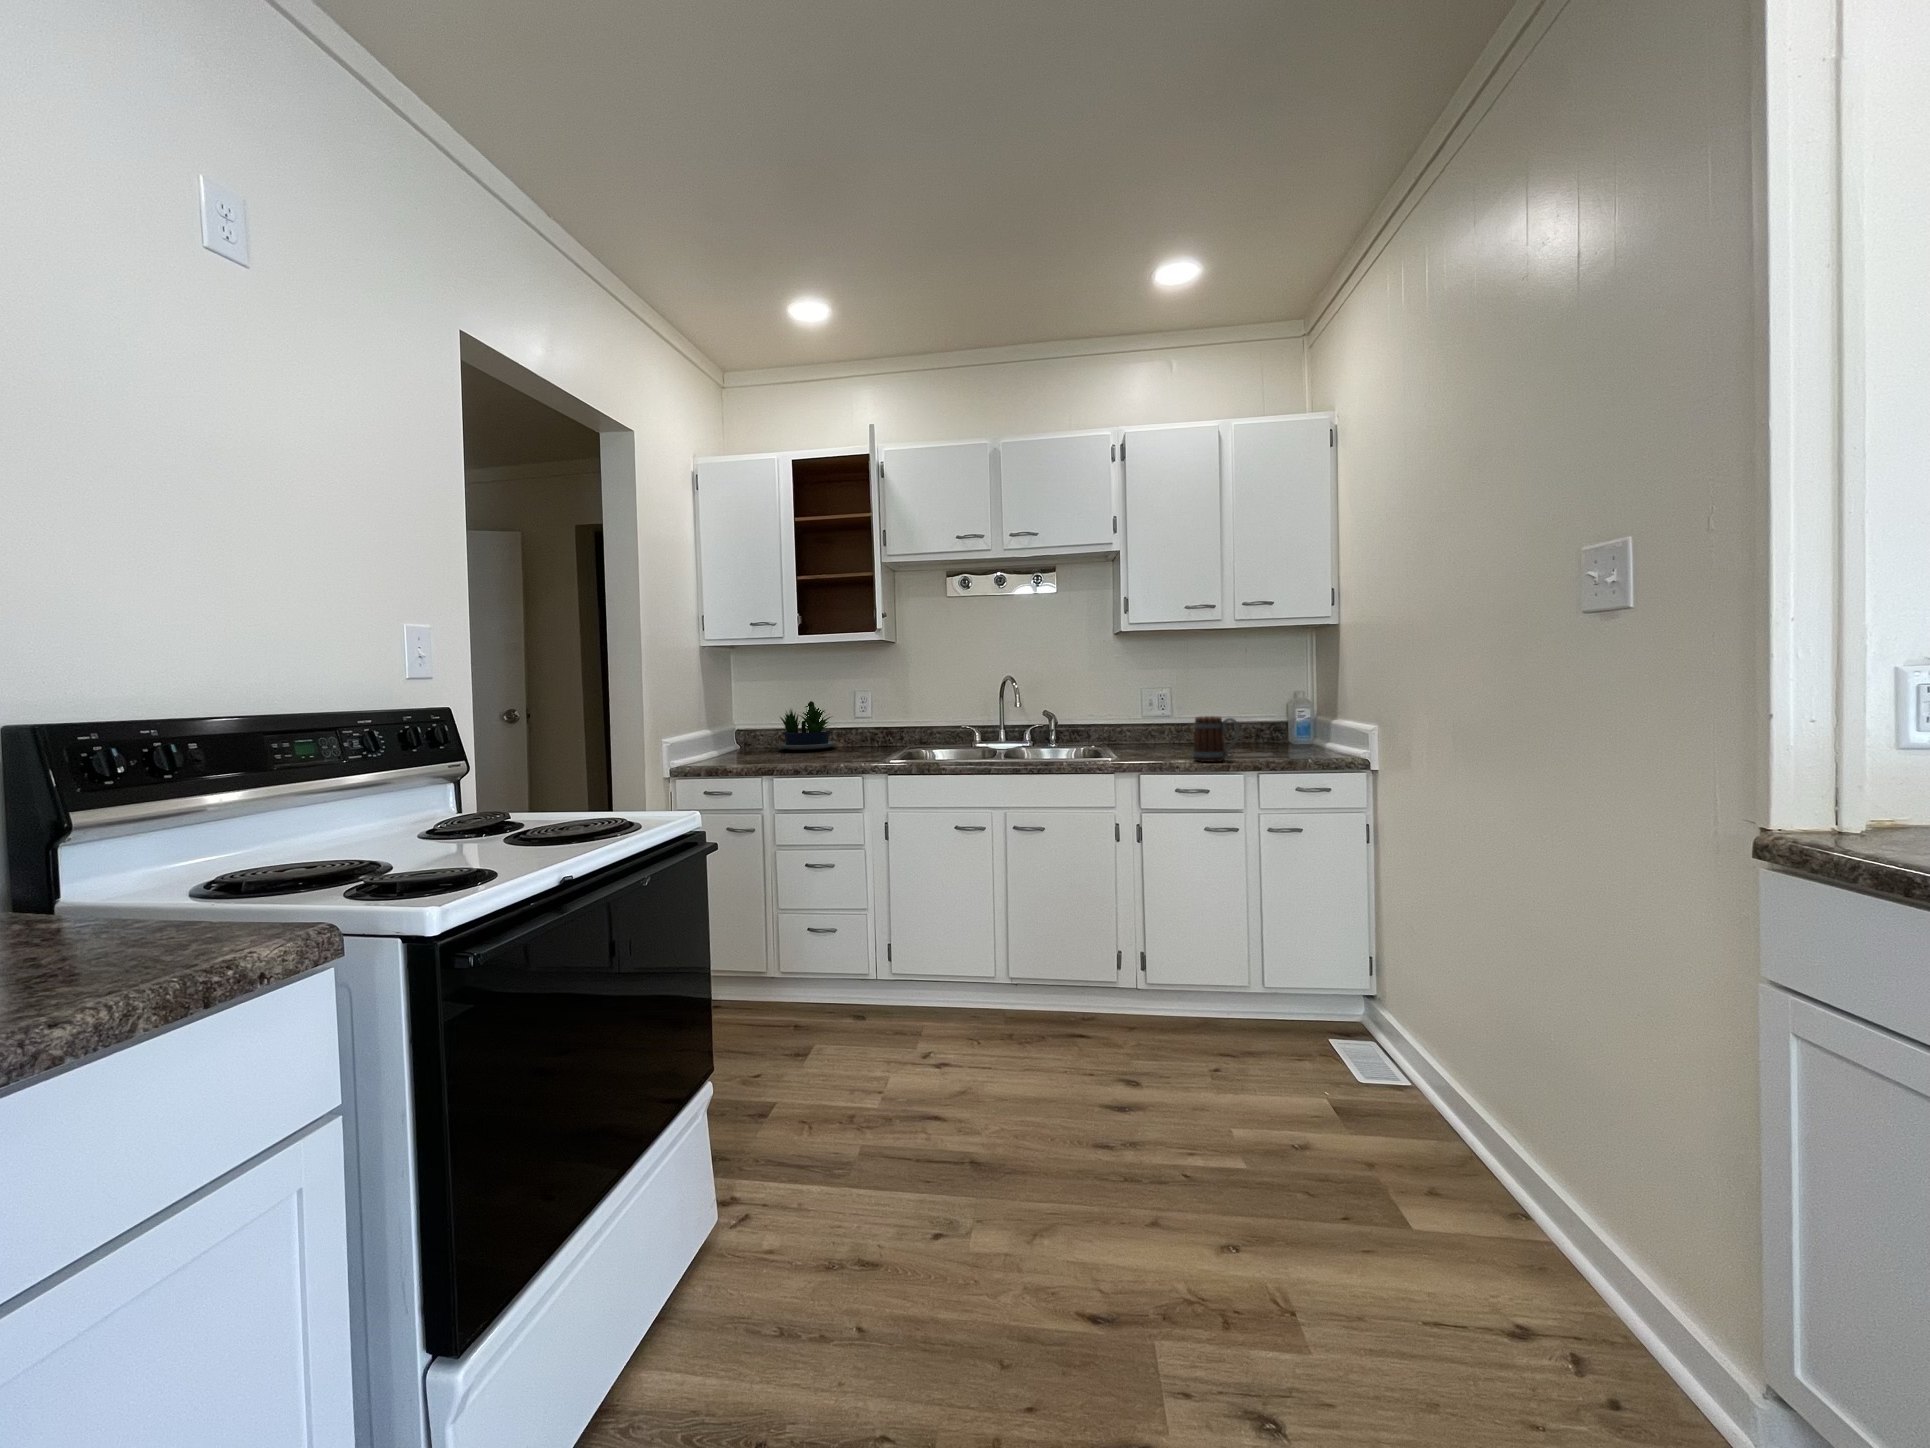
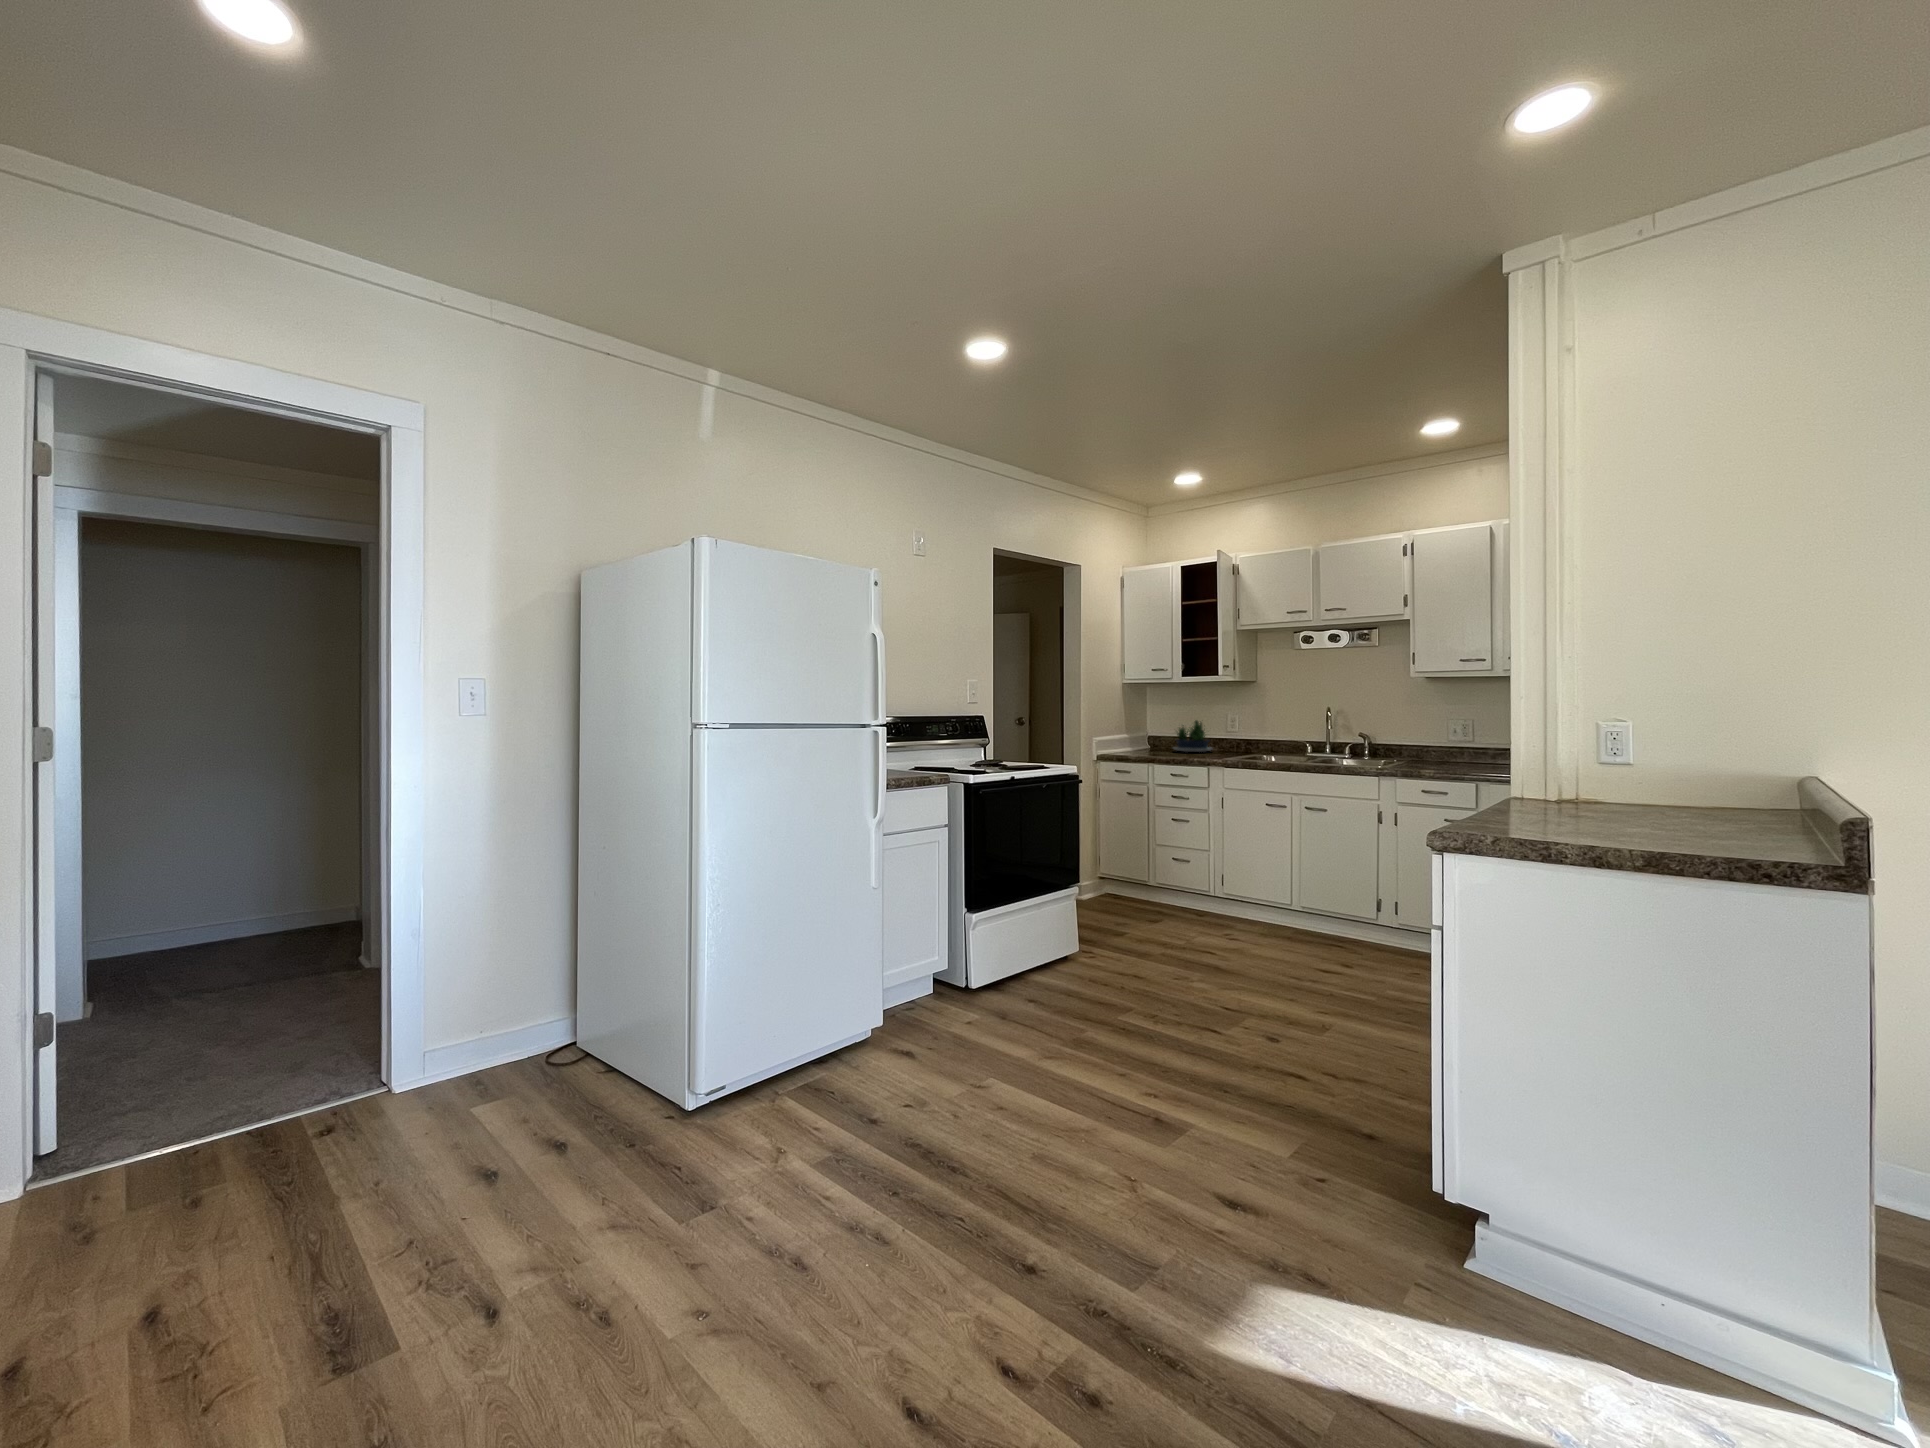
mug: present [1192,716,1240,762] -> none [1440,741,1473,773]

